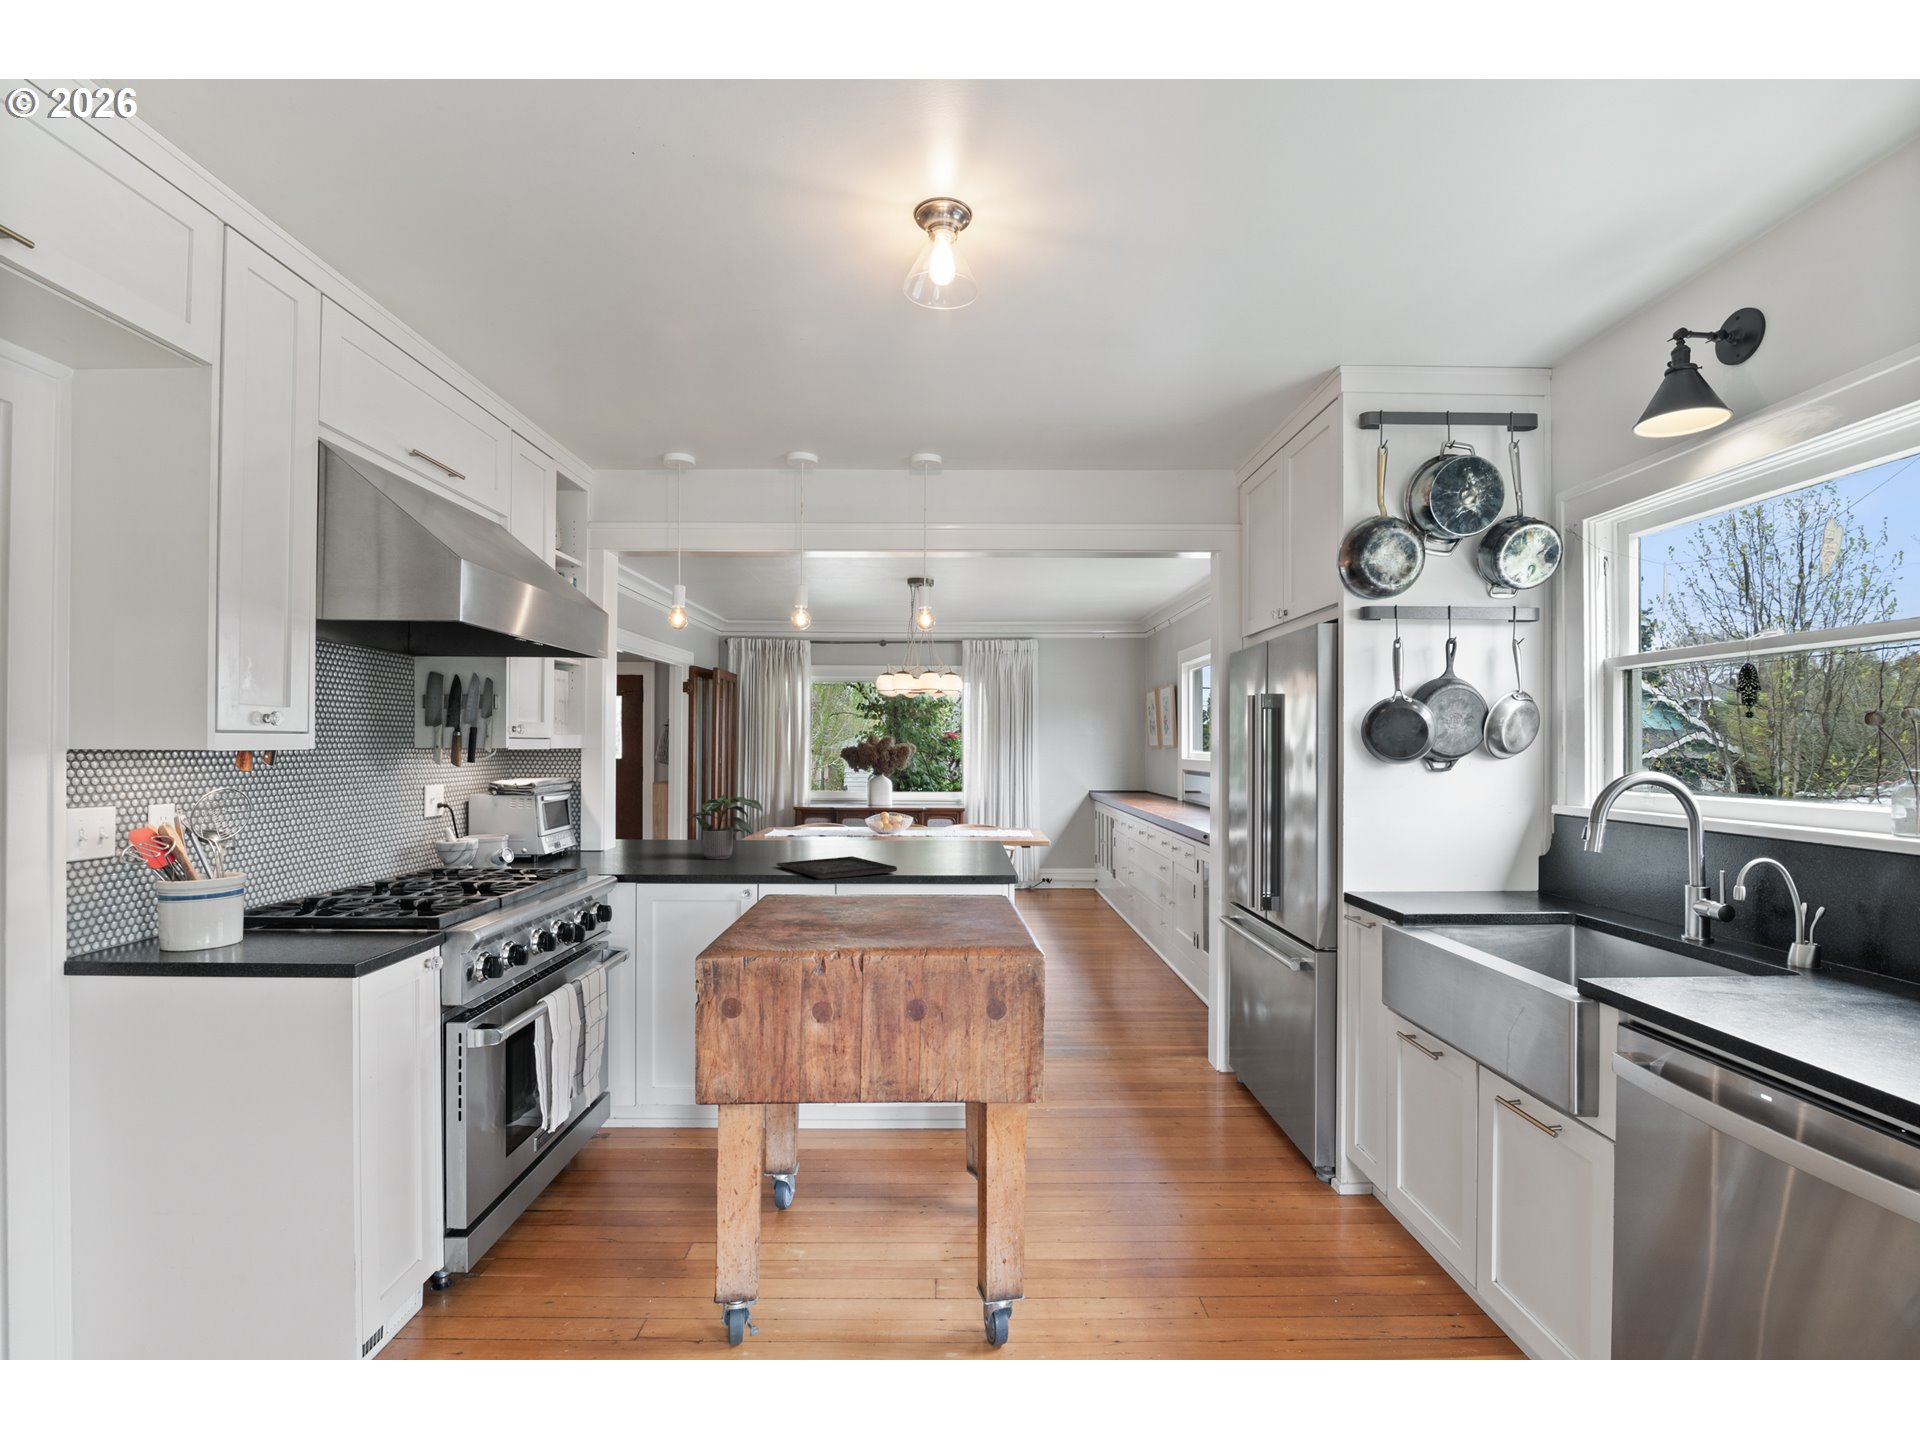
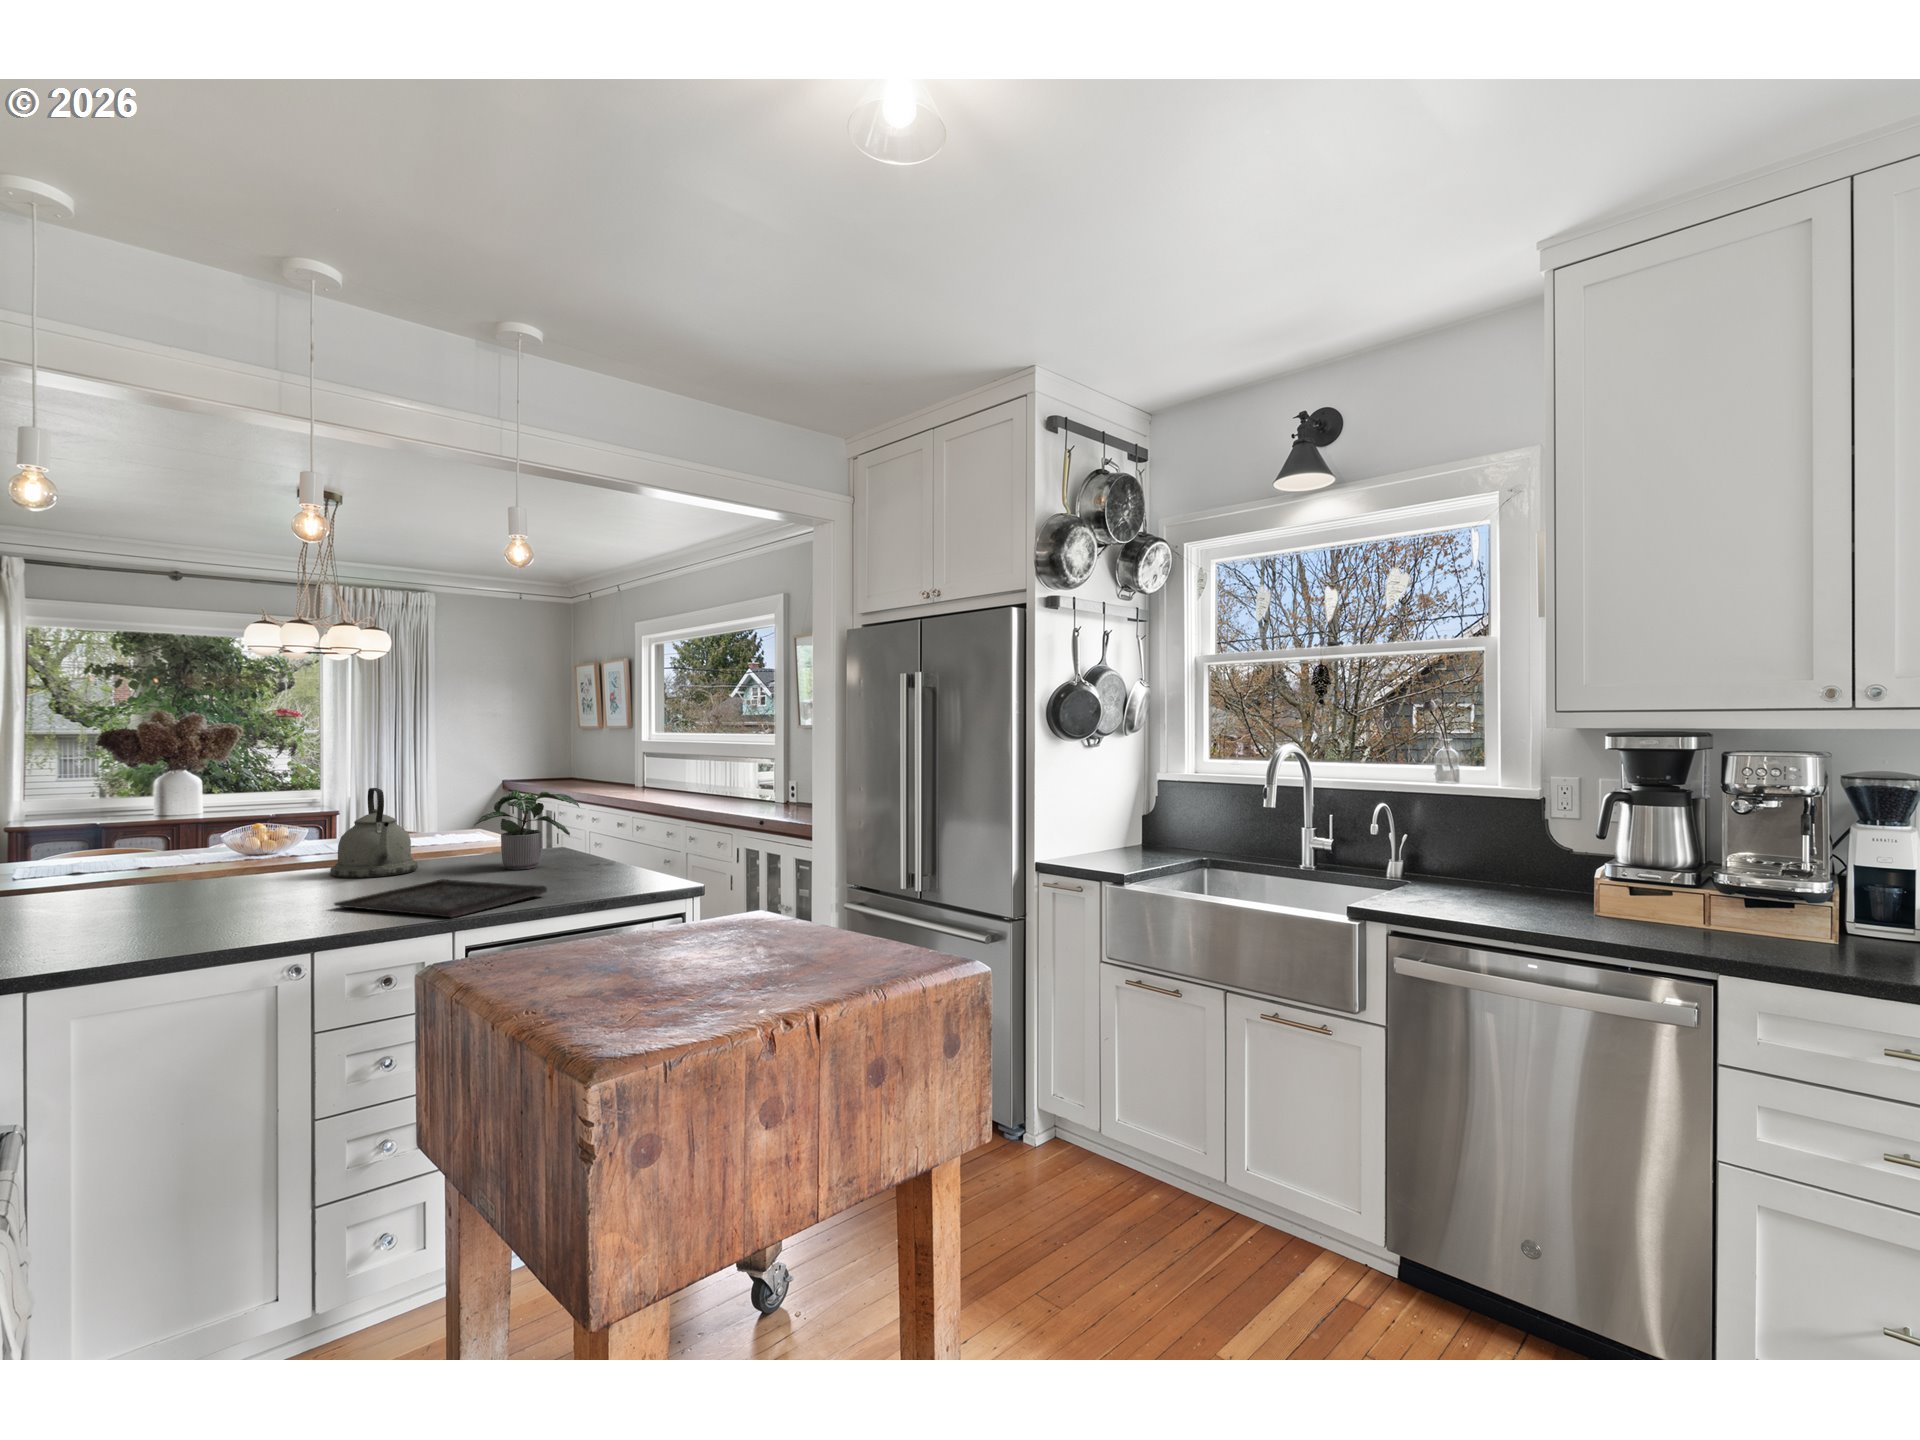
kettle: none [814,790,866,853] -> present [330,788,418,878]
potted plant: present [687,795,763,859] -> present [474,790,579,870]

